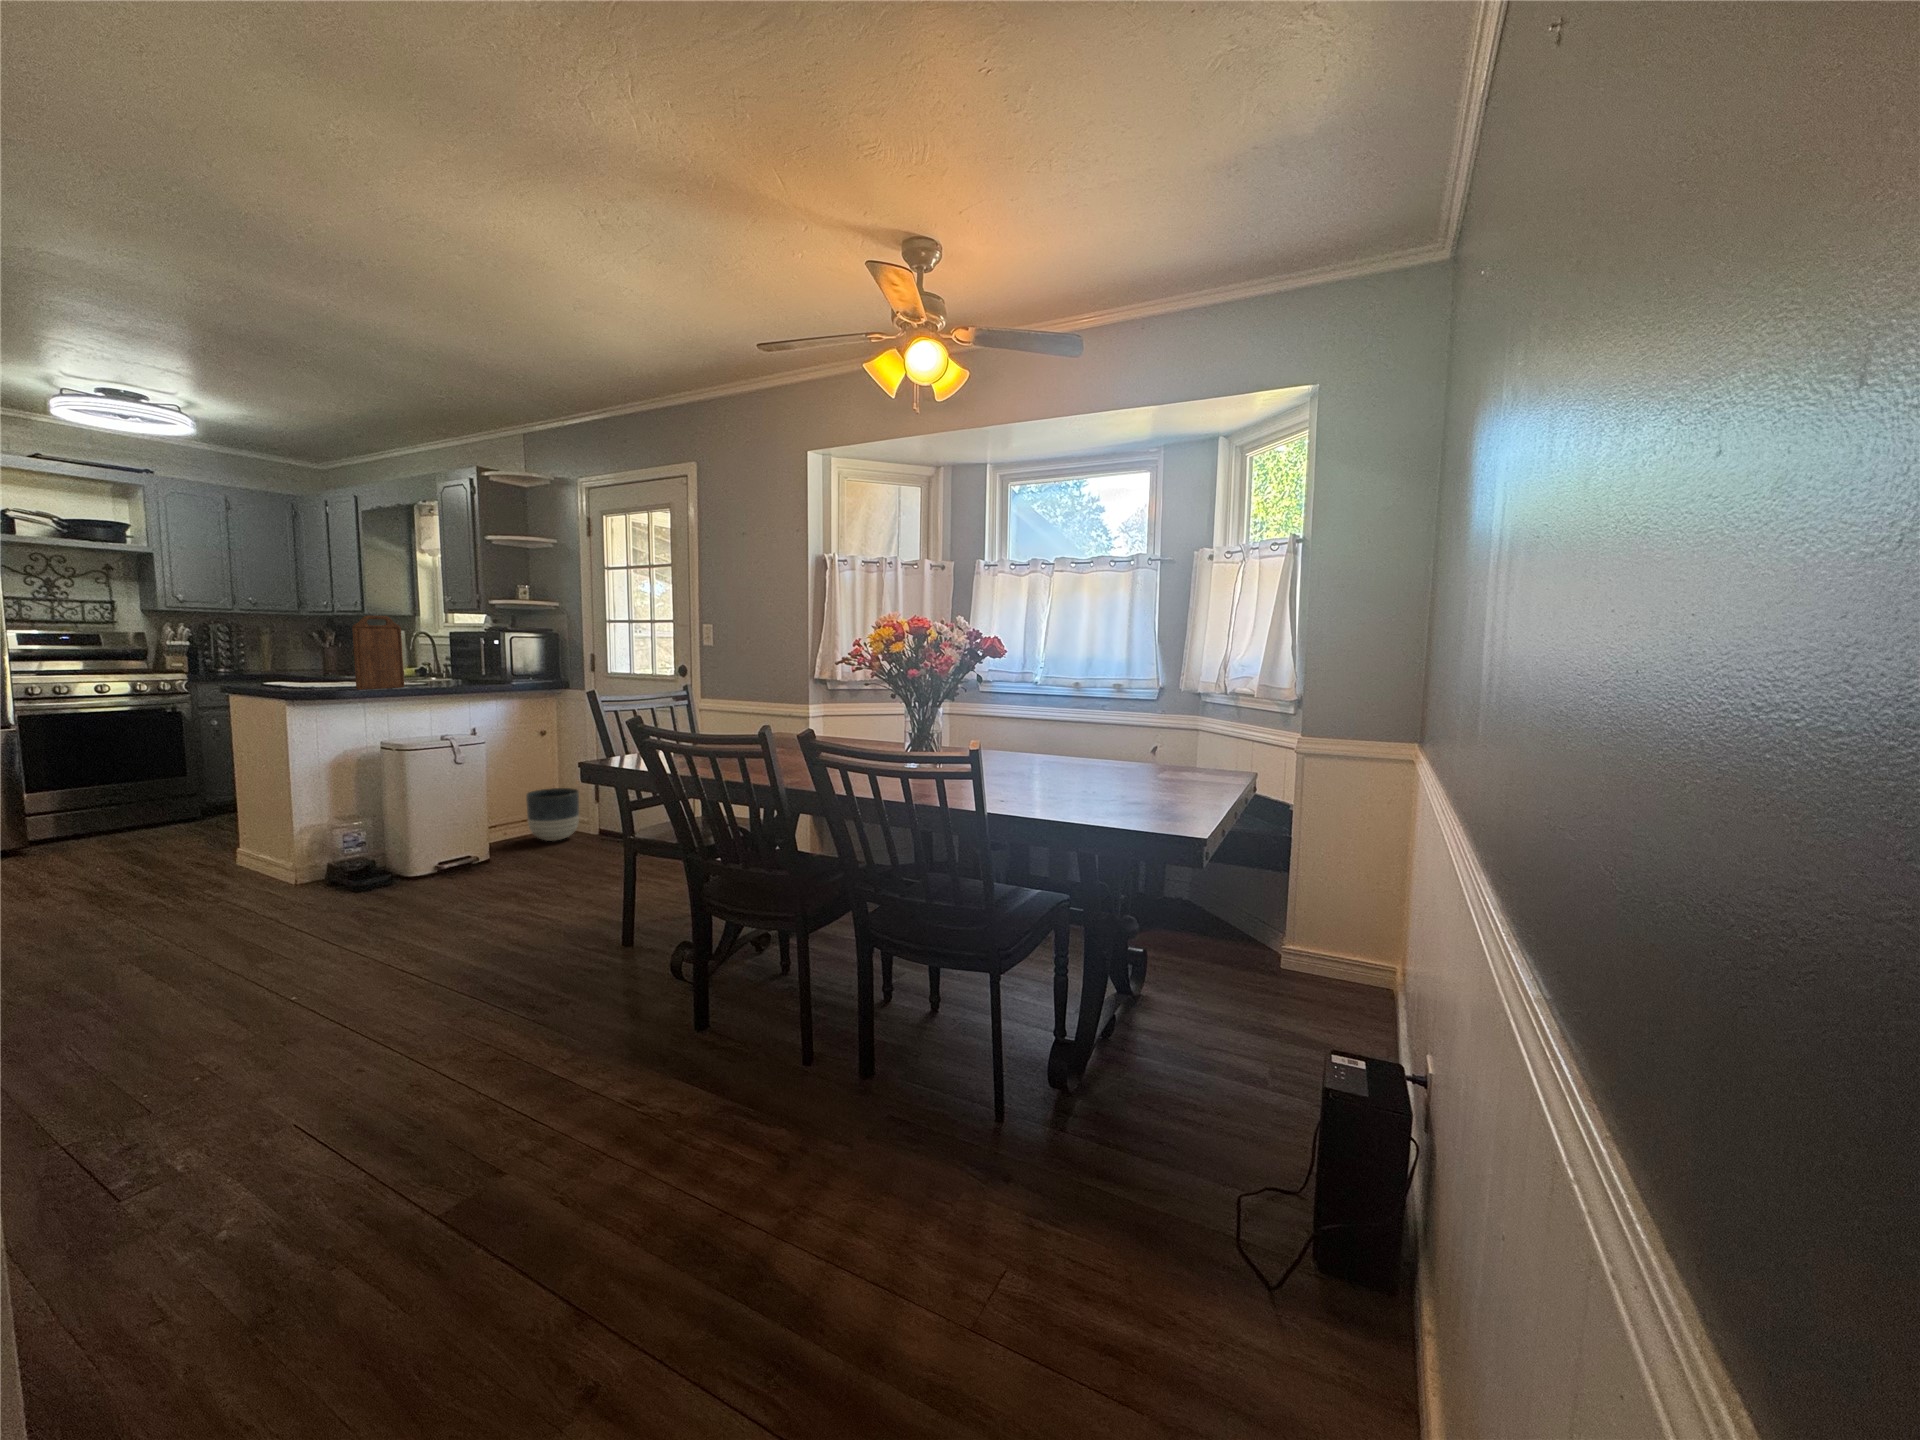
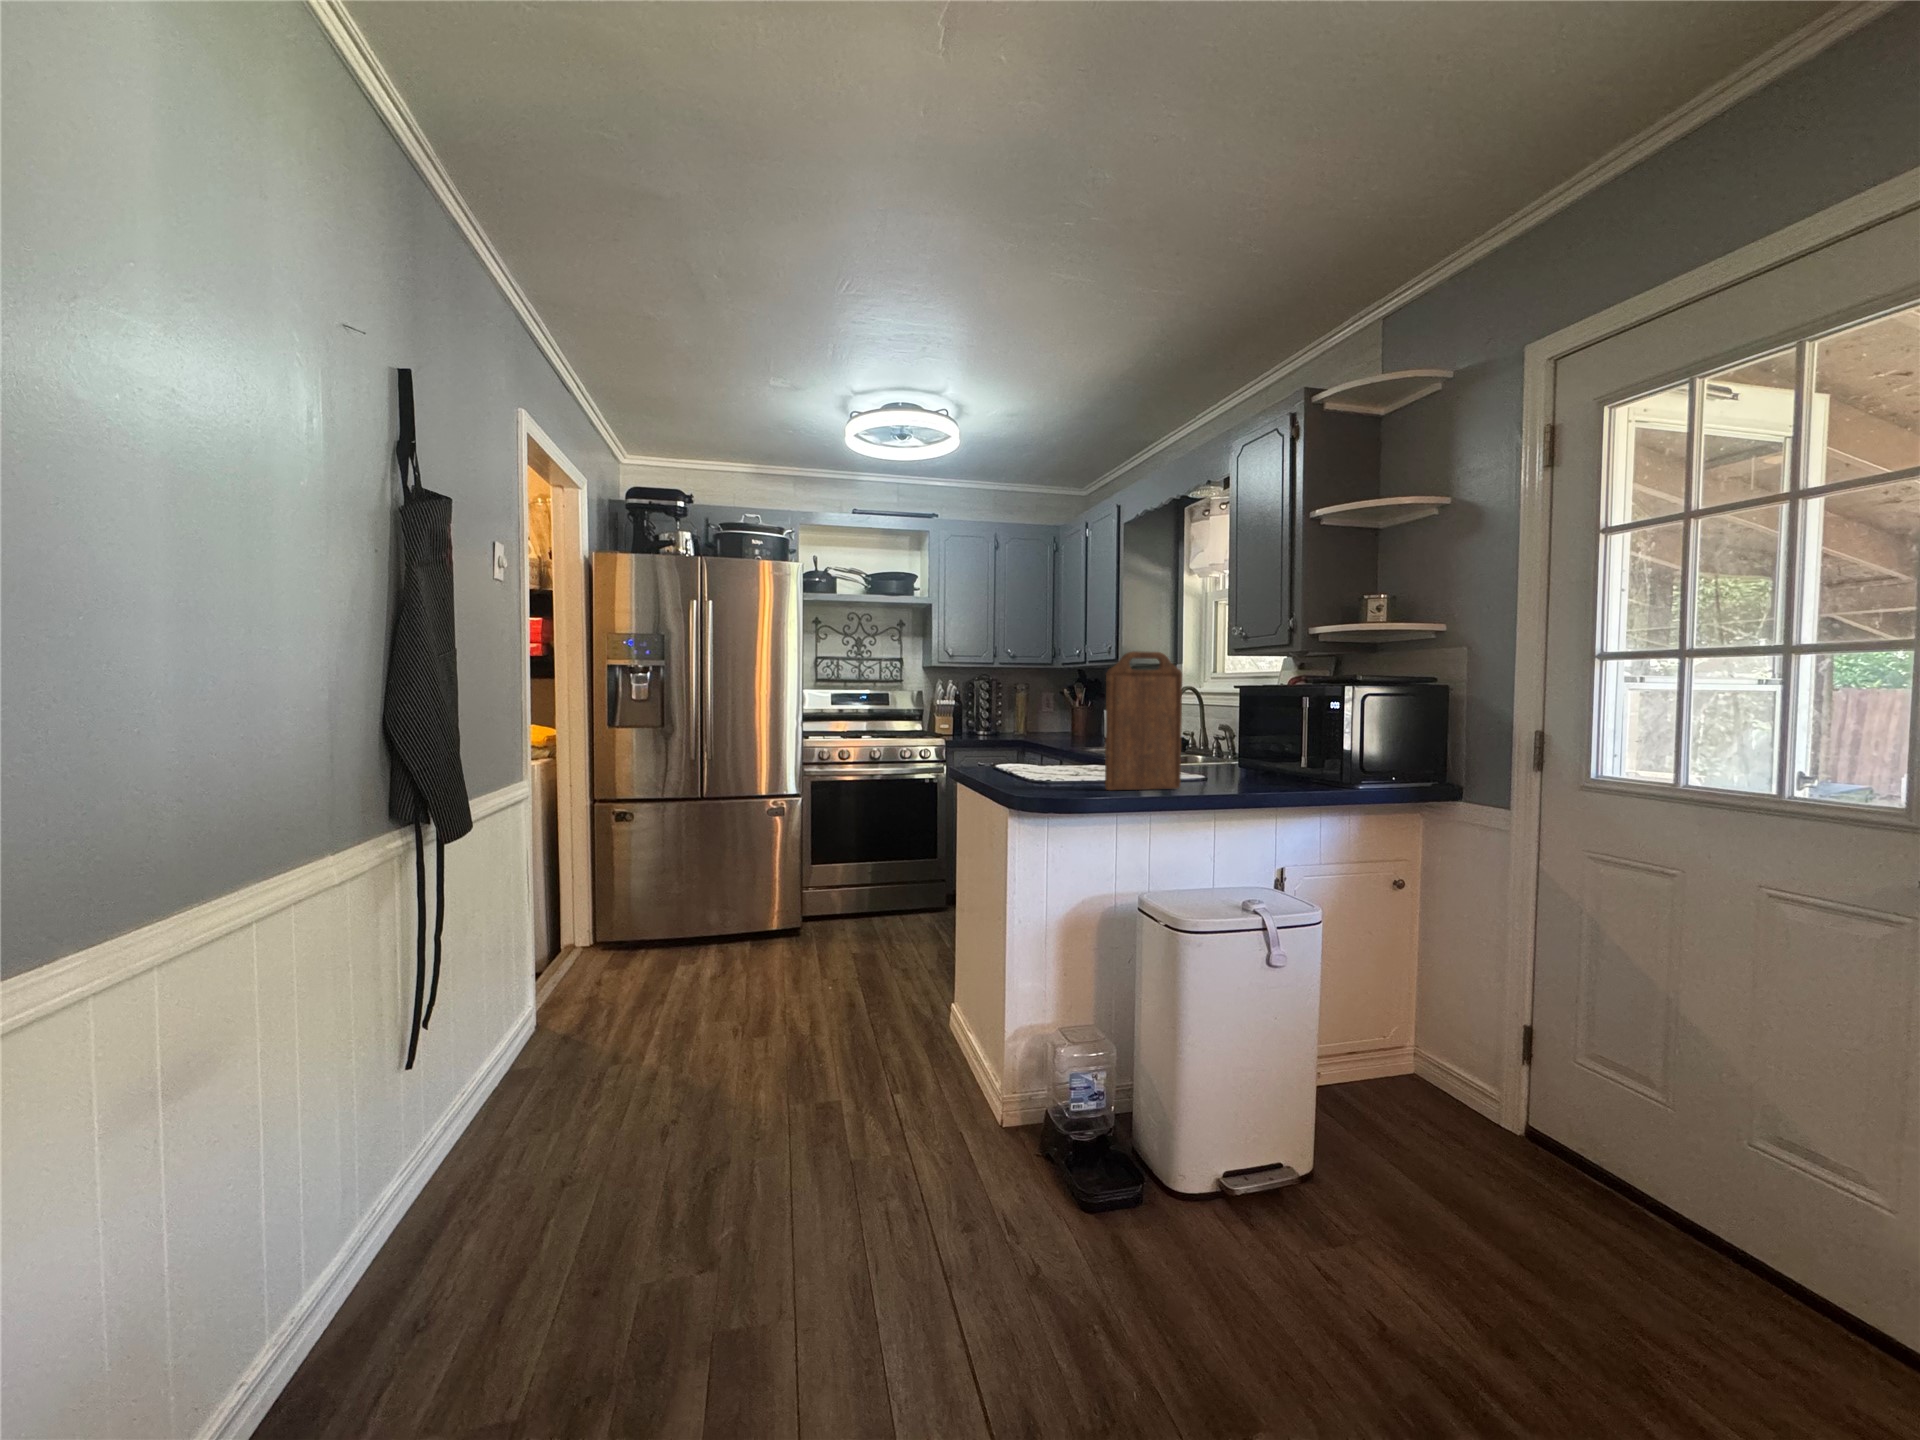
planter: present [526,788,579,841] -> none [1377,1003,1496,1135]

